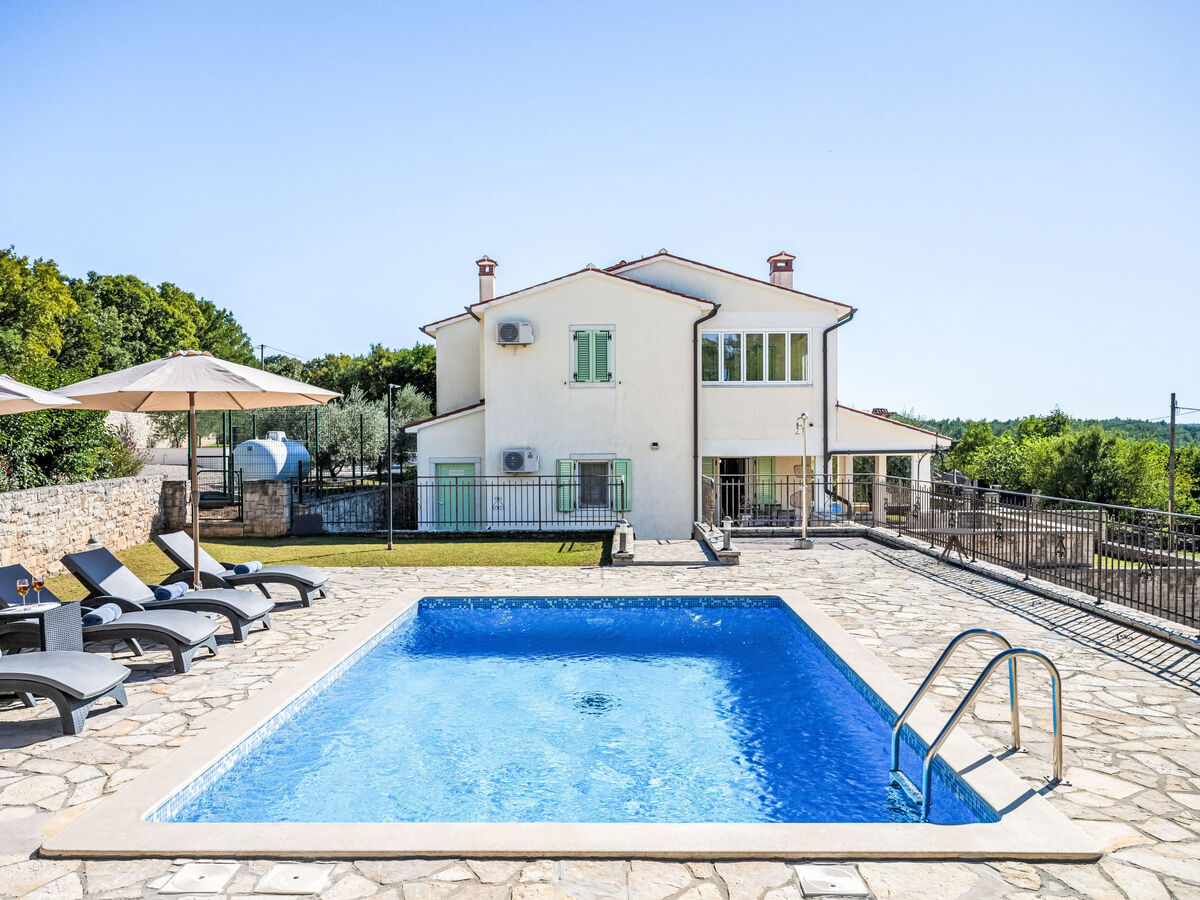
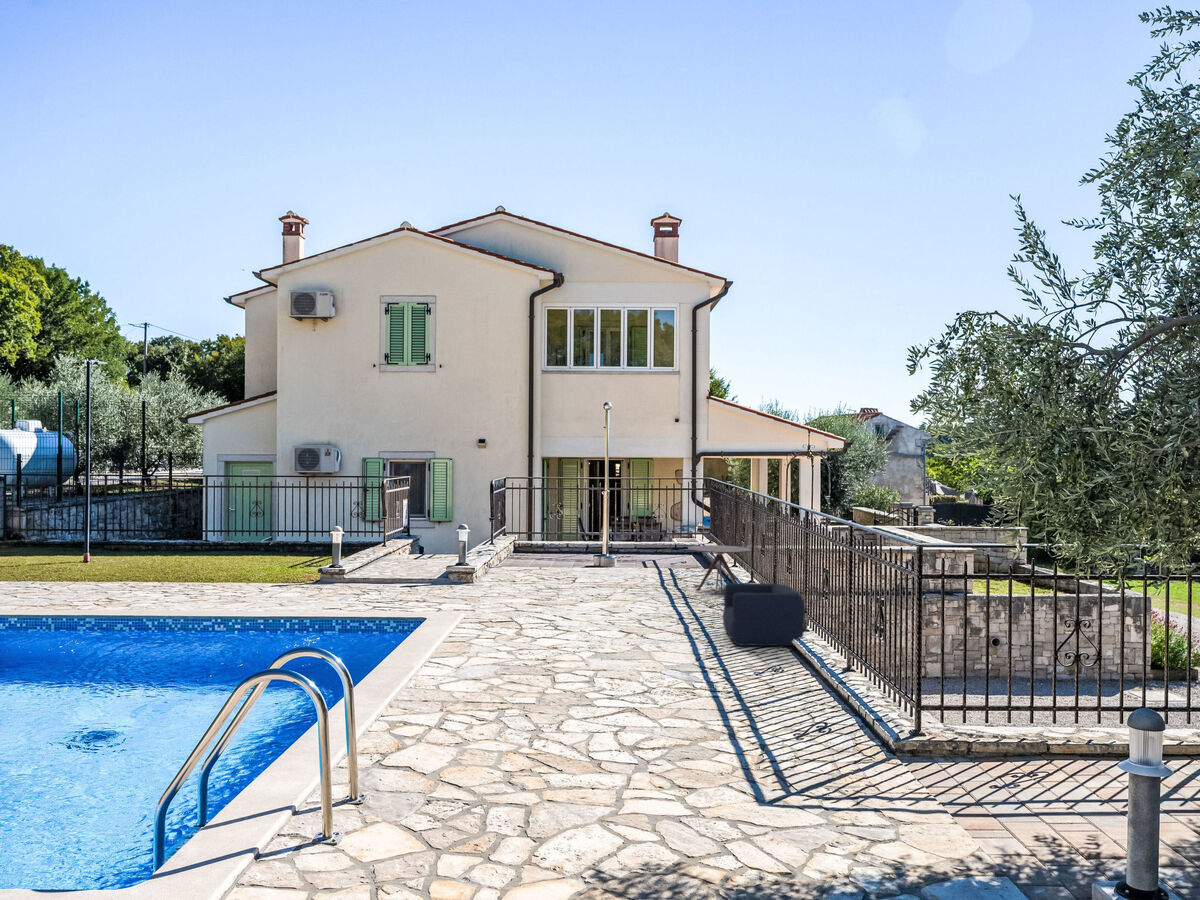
armchair: present [289,512,323,535] -> present [723,583,805,646]

